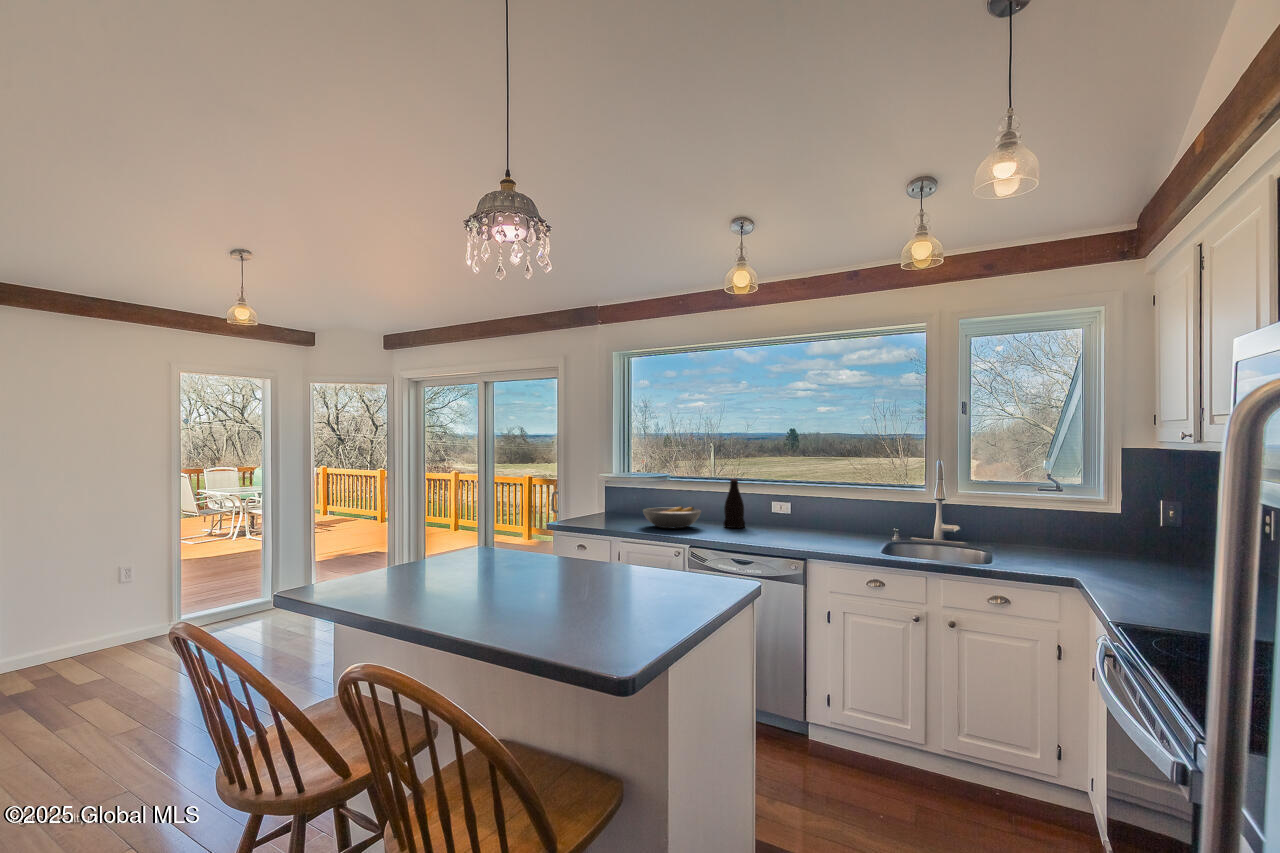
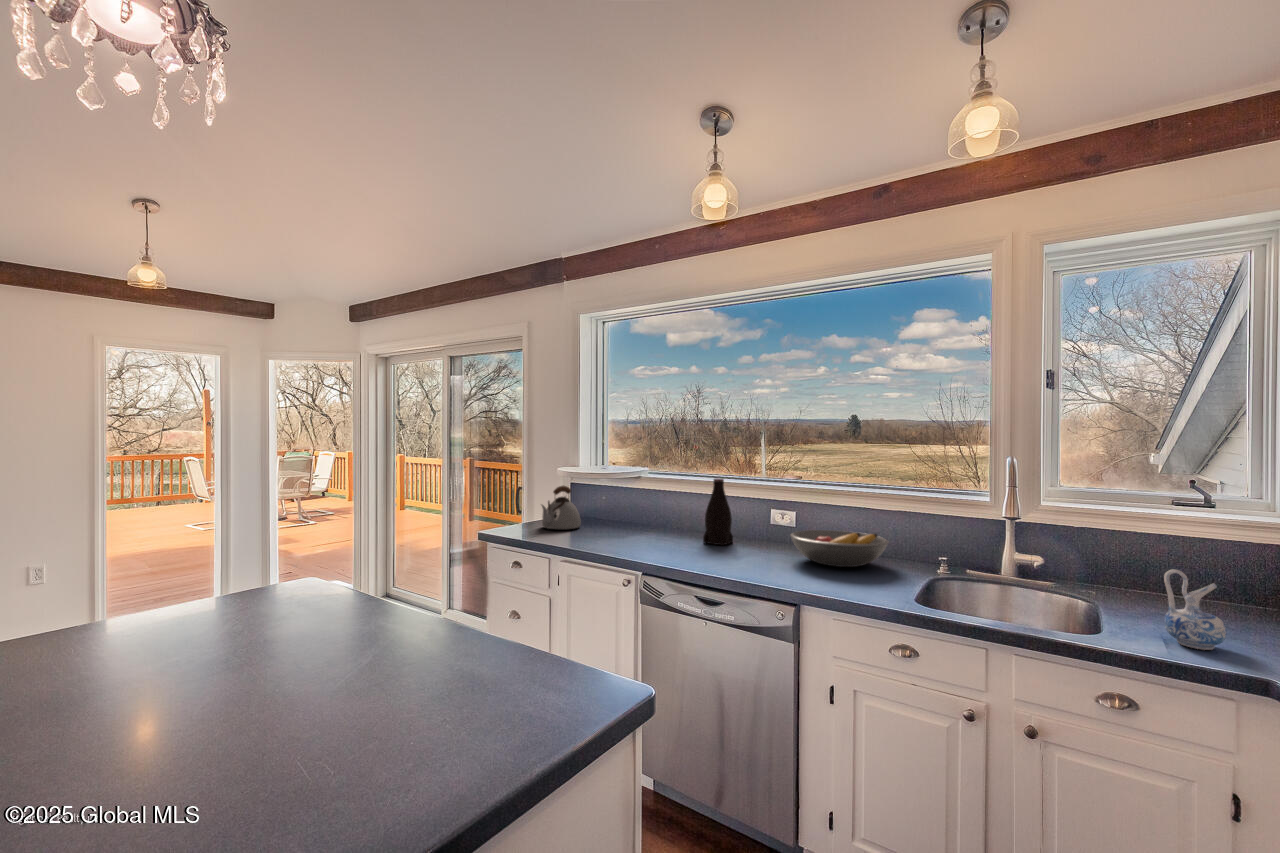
kettle: none [592,487,622,521] -> present [542,486,581,529]
fruit bowl: present [643,507,701,528] -> present [790,530,888,567]
ceramic pitcher: none [1025,523,1058,569] -> present [1164,569,1226,650]

